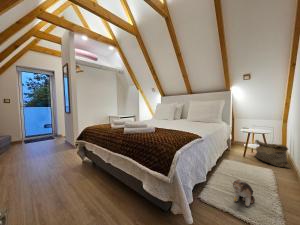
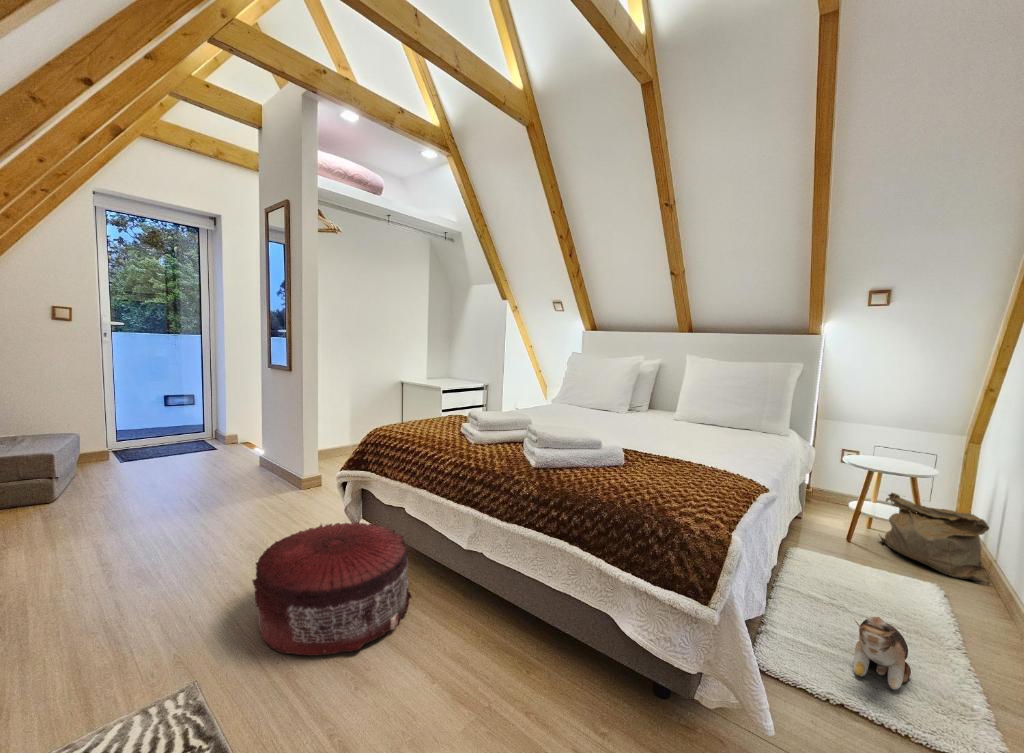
pouf: none [31,156,89,200] -> present [252,522,412,656]

